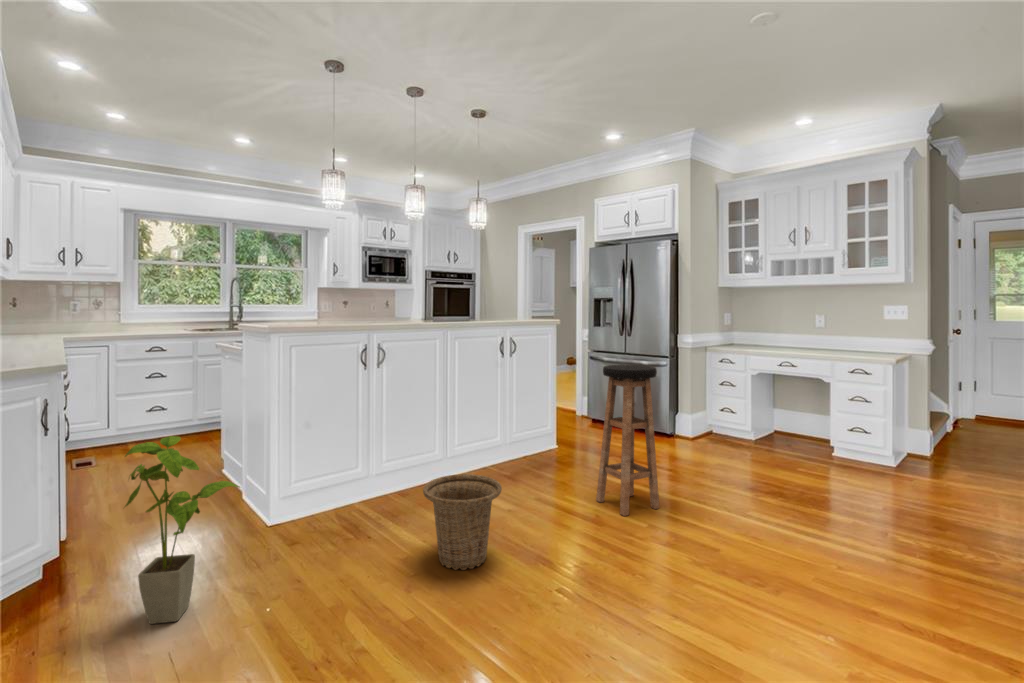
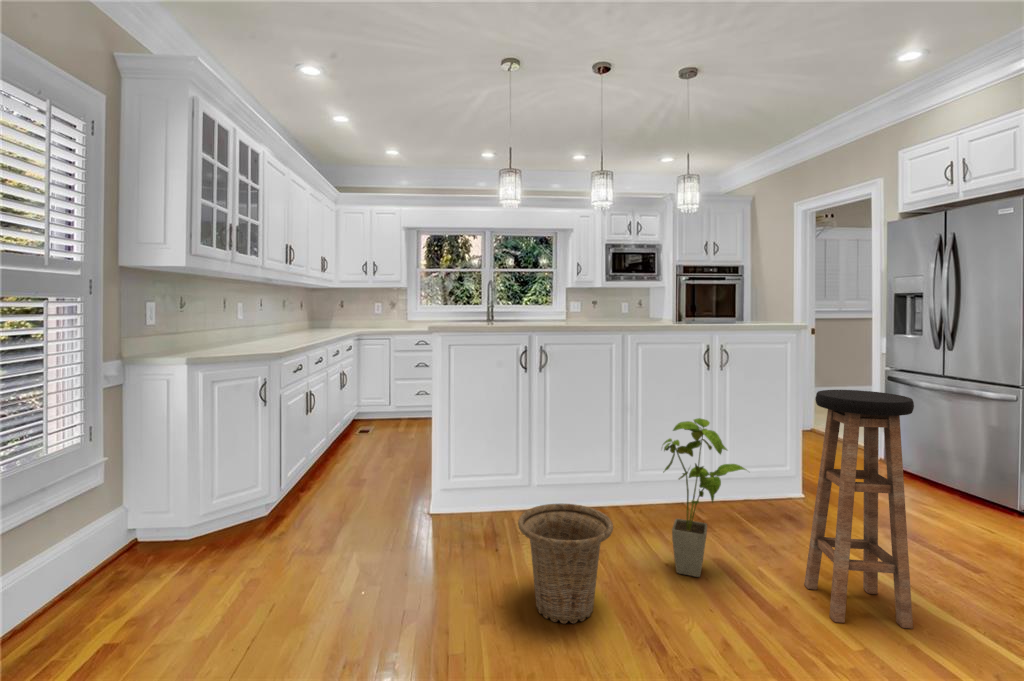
house plant: present [125,436,239,624] -> present [663,418,746,577]

